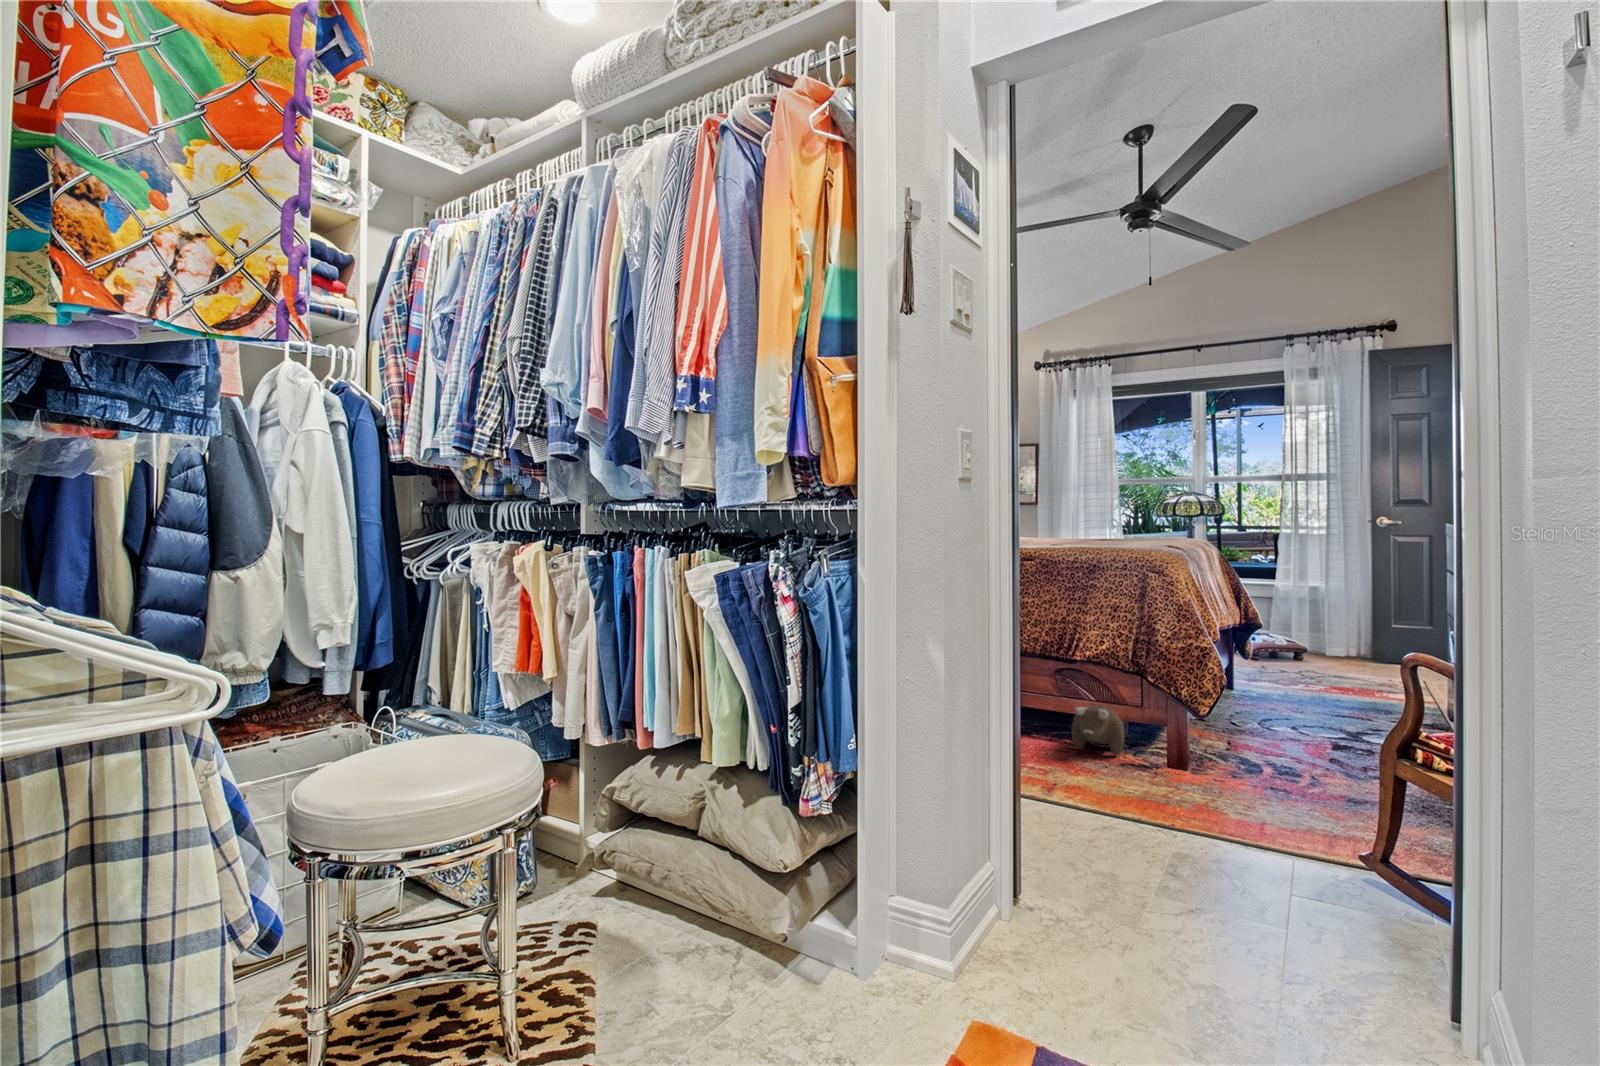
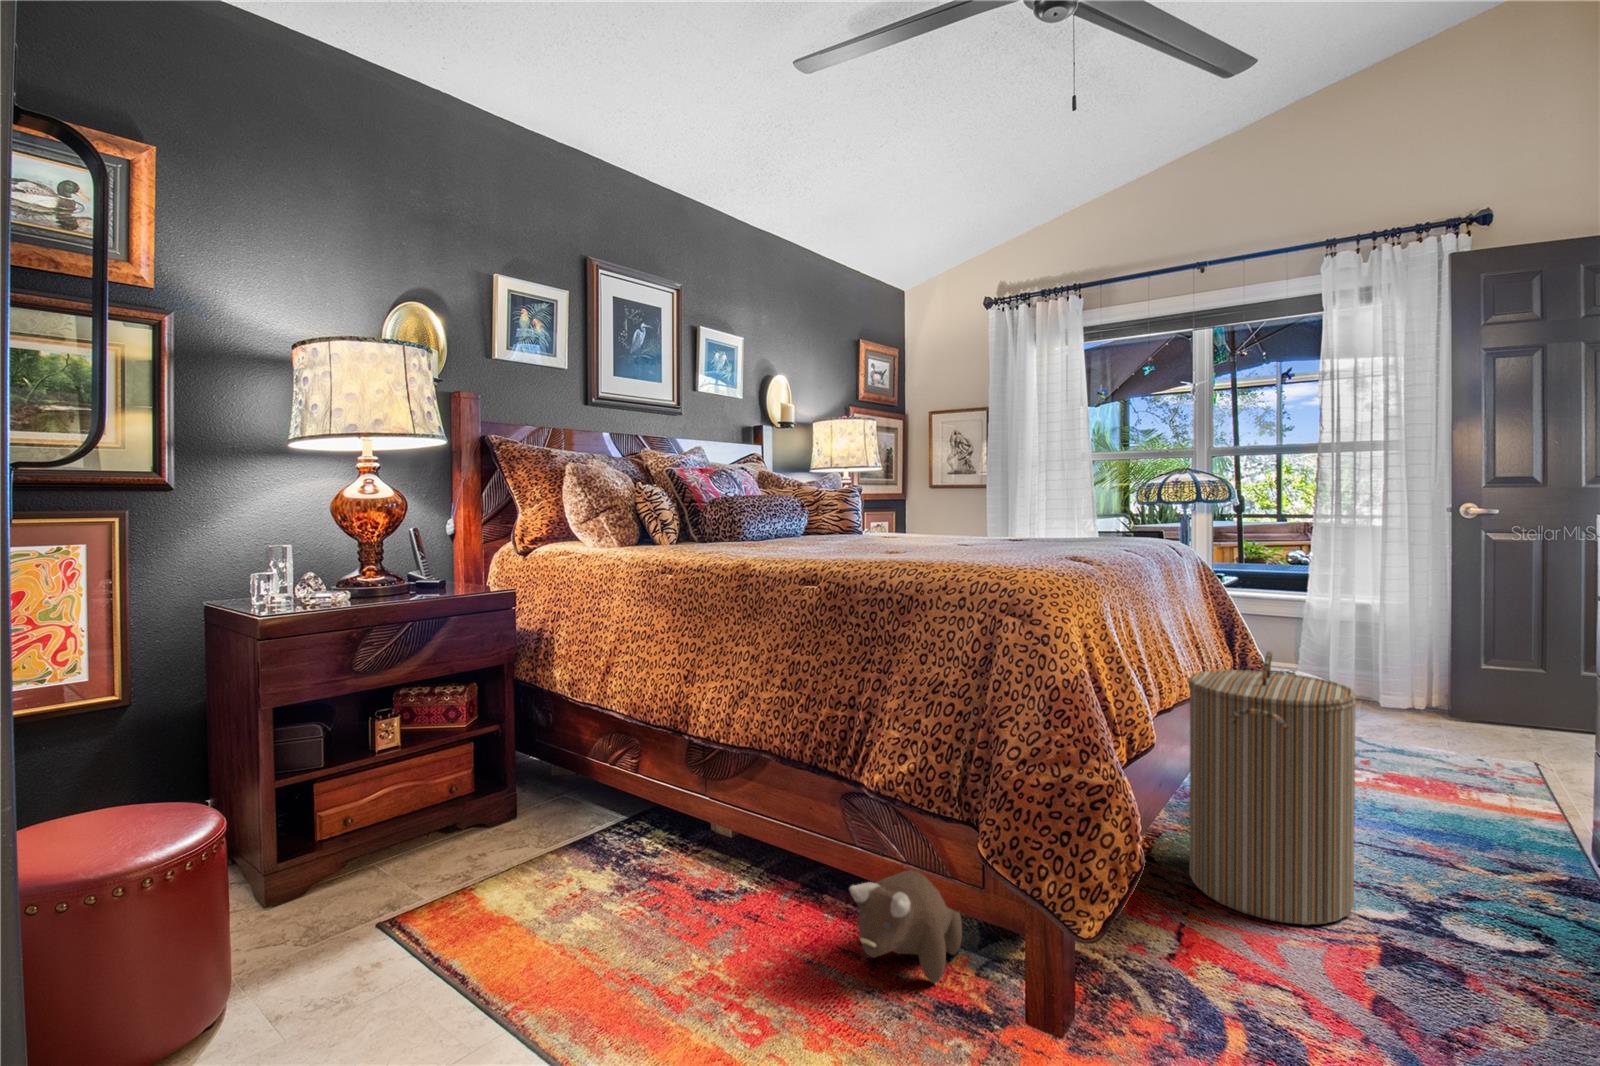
laundry hamper: none [1227,596,1320,738] -> present [1189,651,1356,925]

